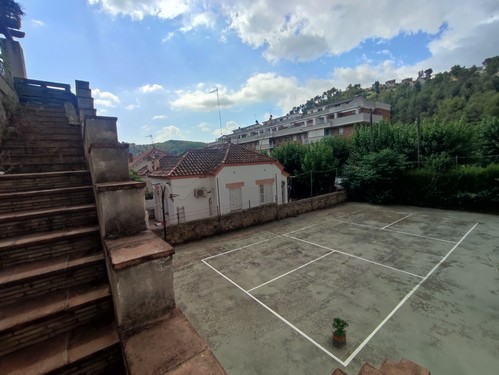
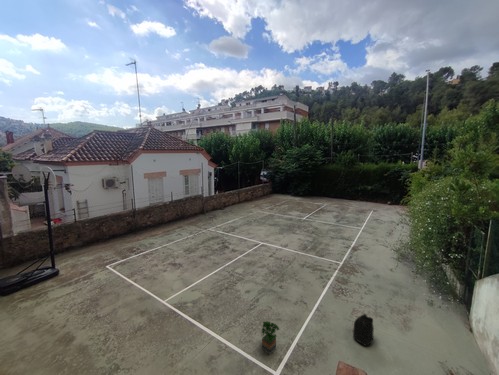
backpack: none [429,326,453,358] -> present [353,314,374,346]

